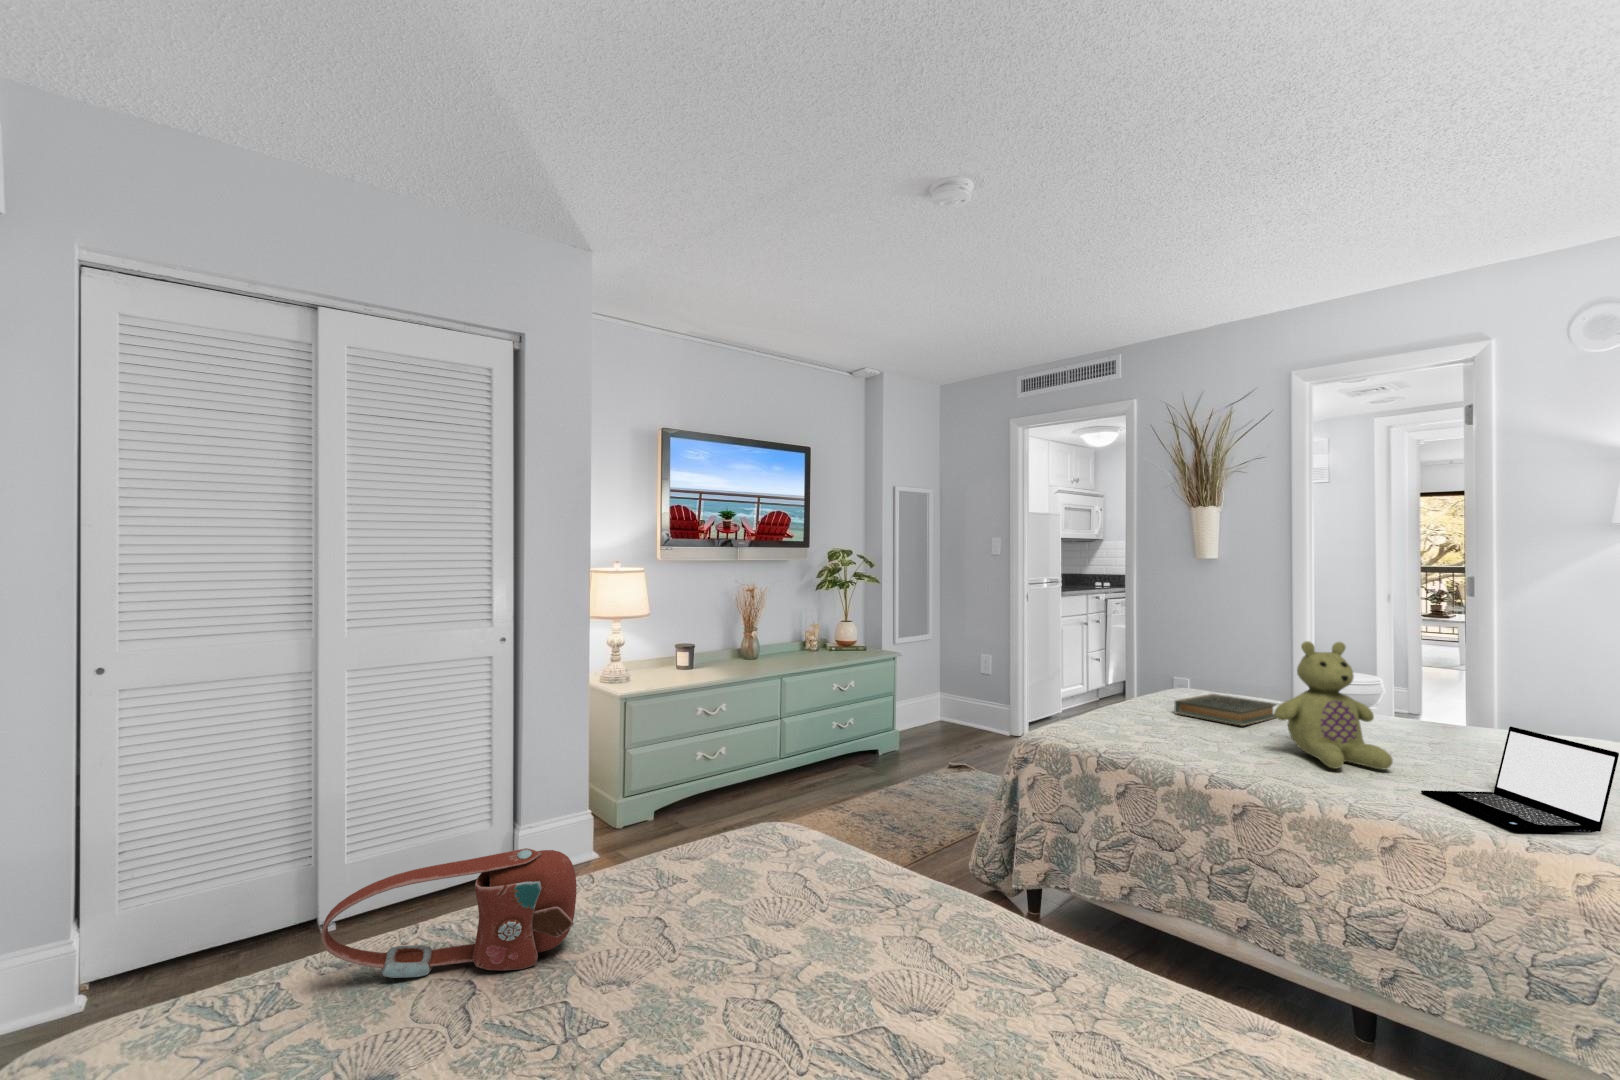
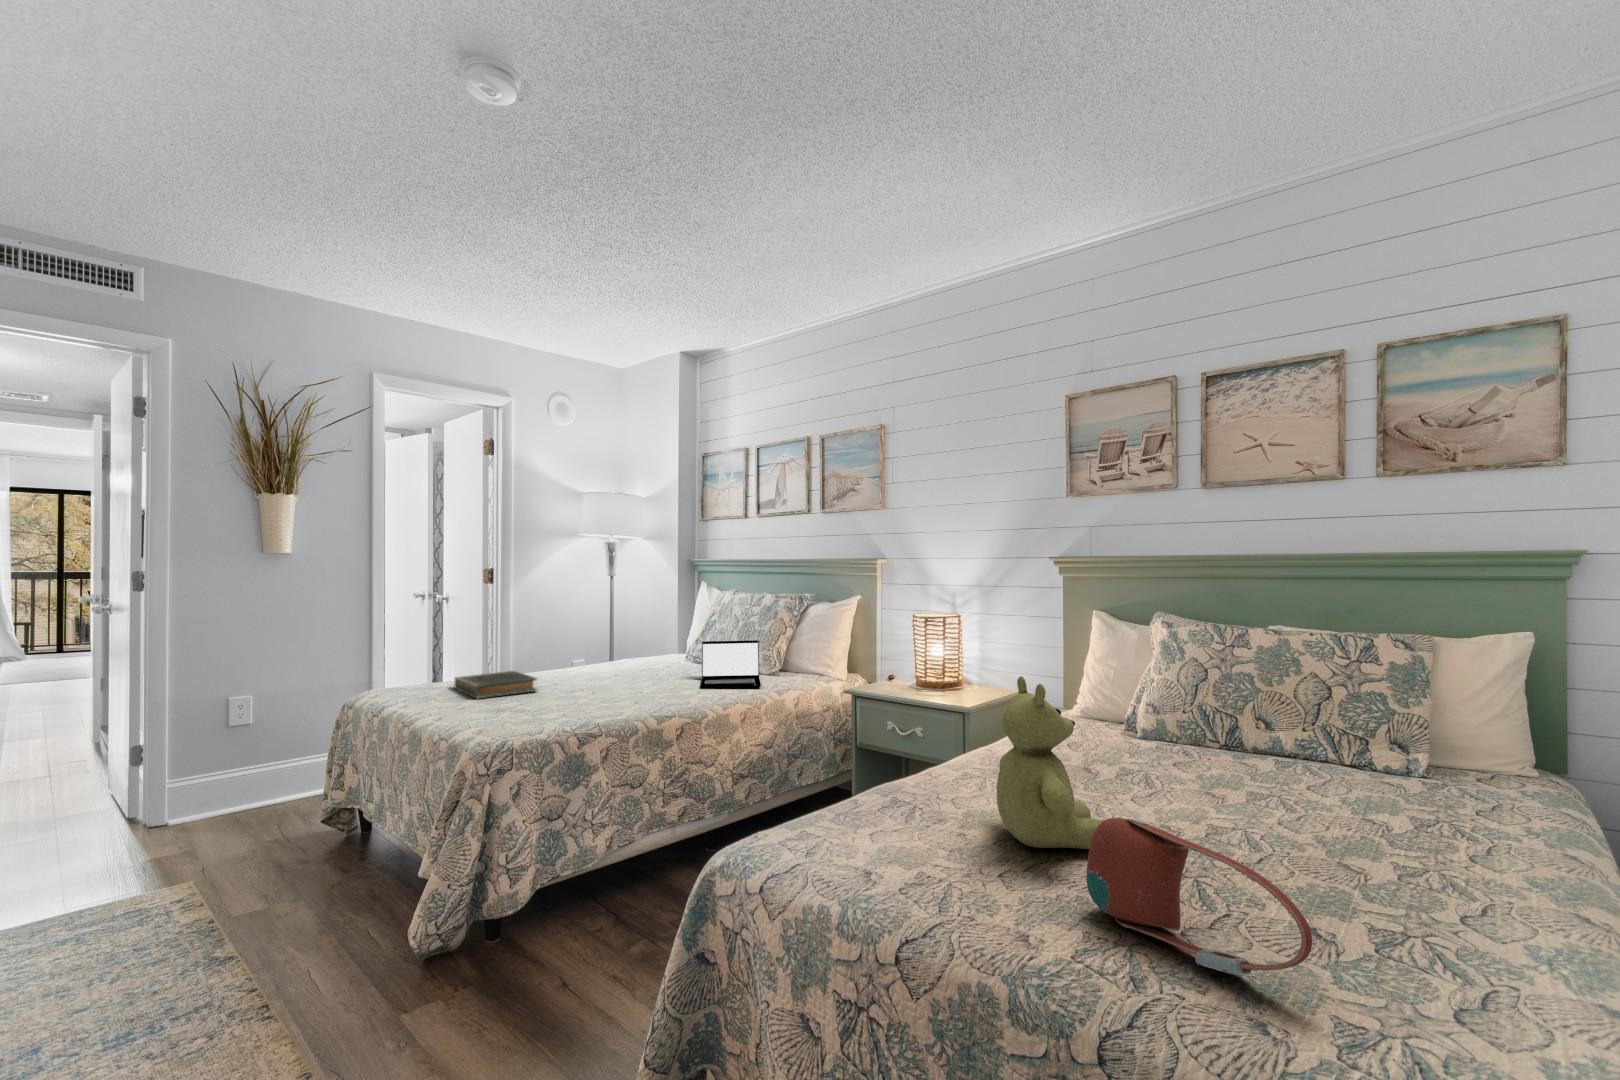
stuffed bear: present [1274,641,1393,769] -> present [997,676,1103,849]

